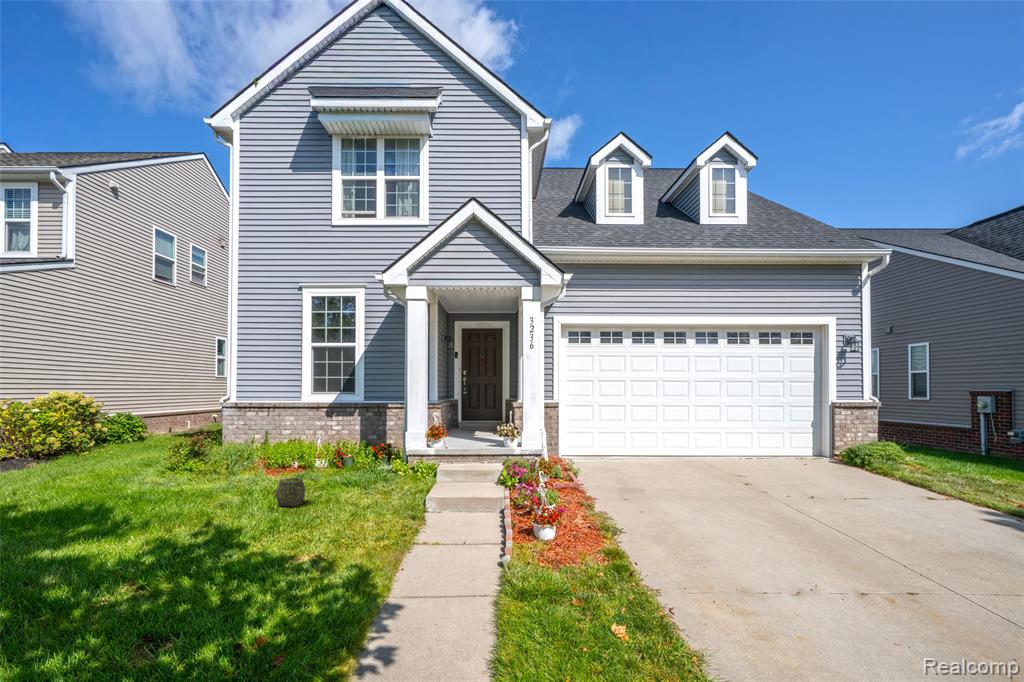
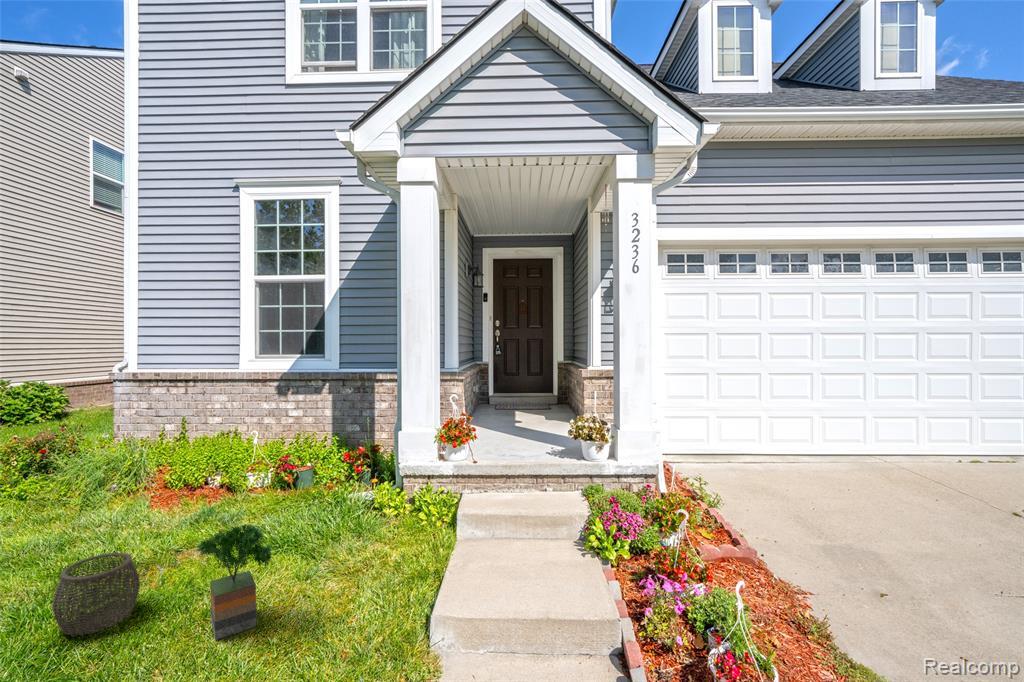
potted tree: none [335,464,365,506] -> present [197,524,272,640]

